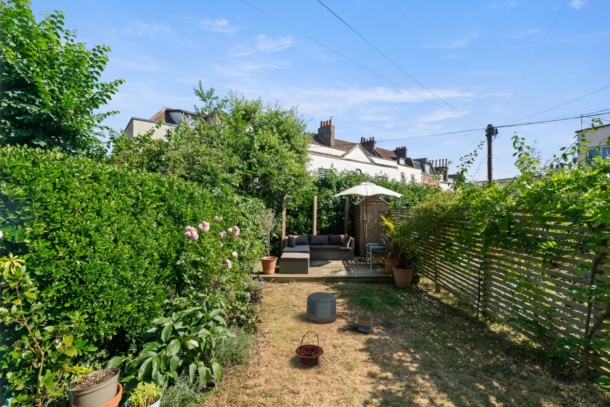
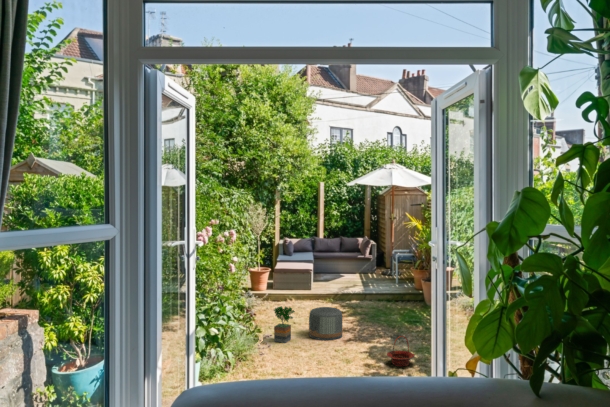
potted tree: present [357,297,377,333] -> present [274,306,295,343]
basket: present [295,331,324,365] -> present [387,336,415,366]

